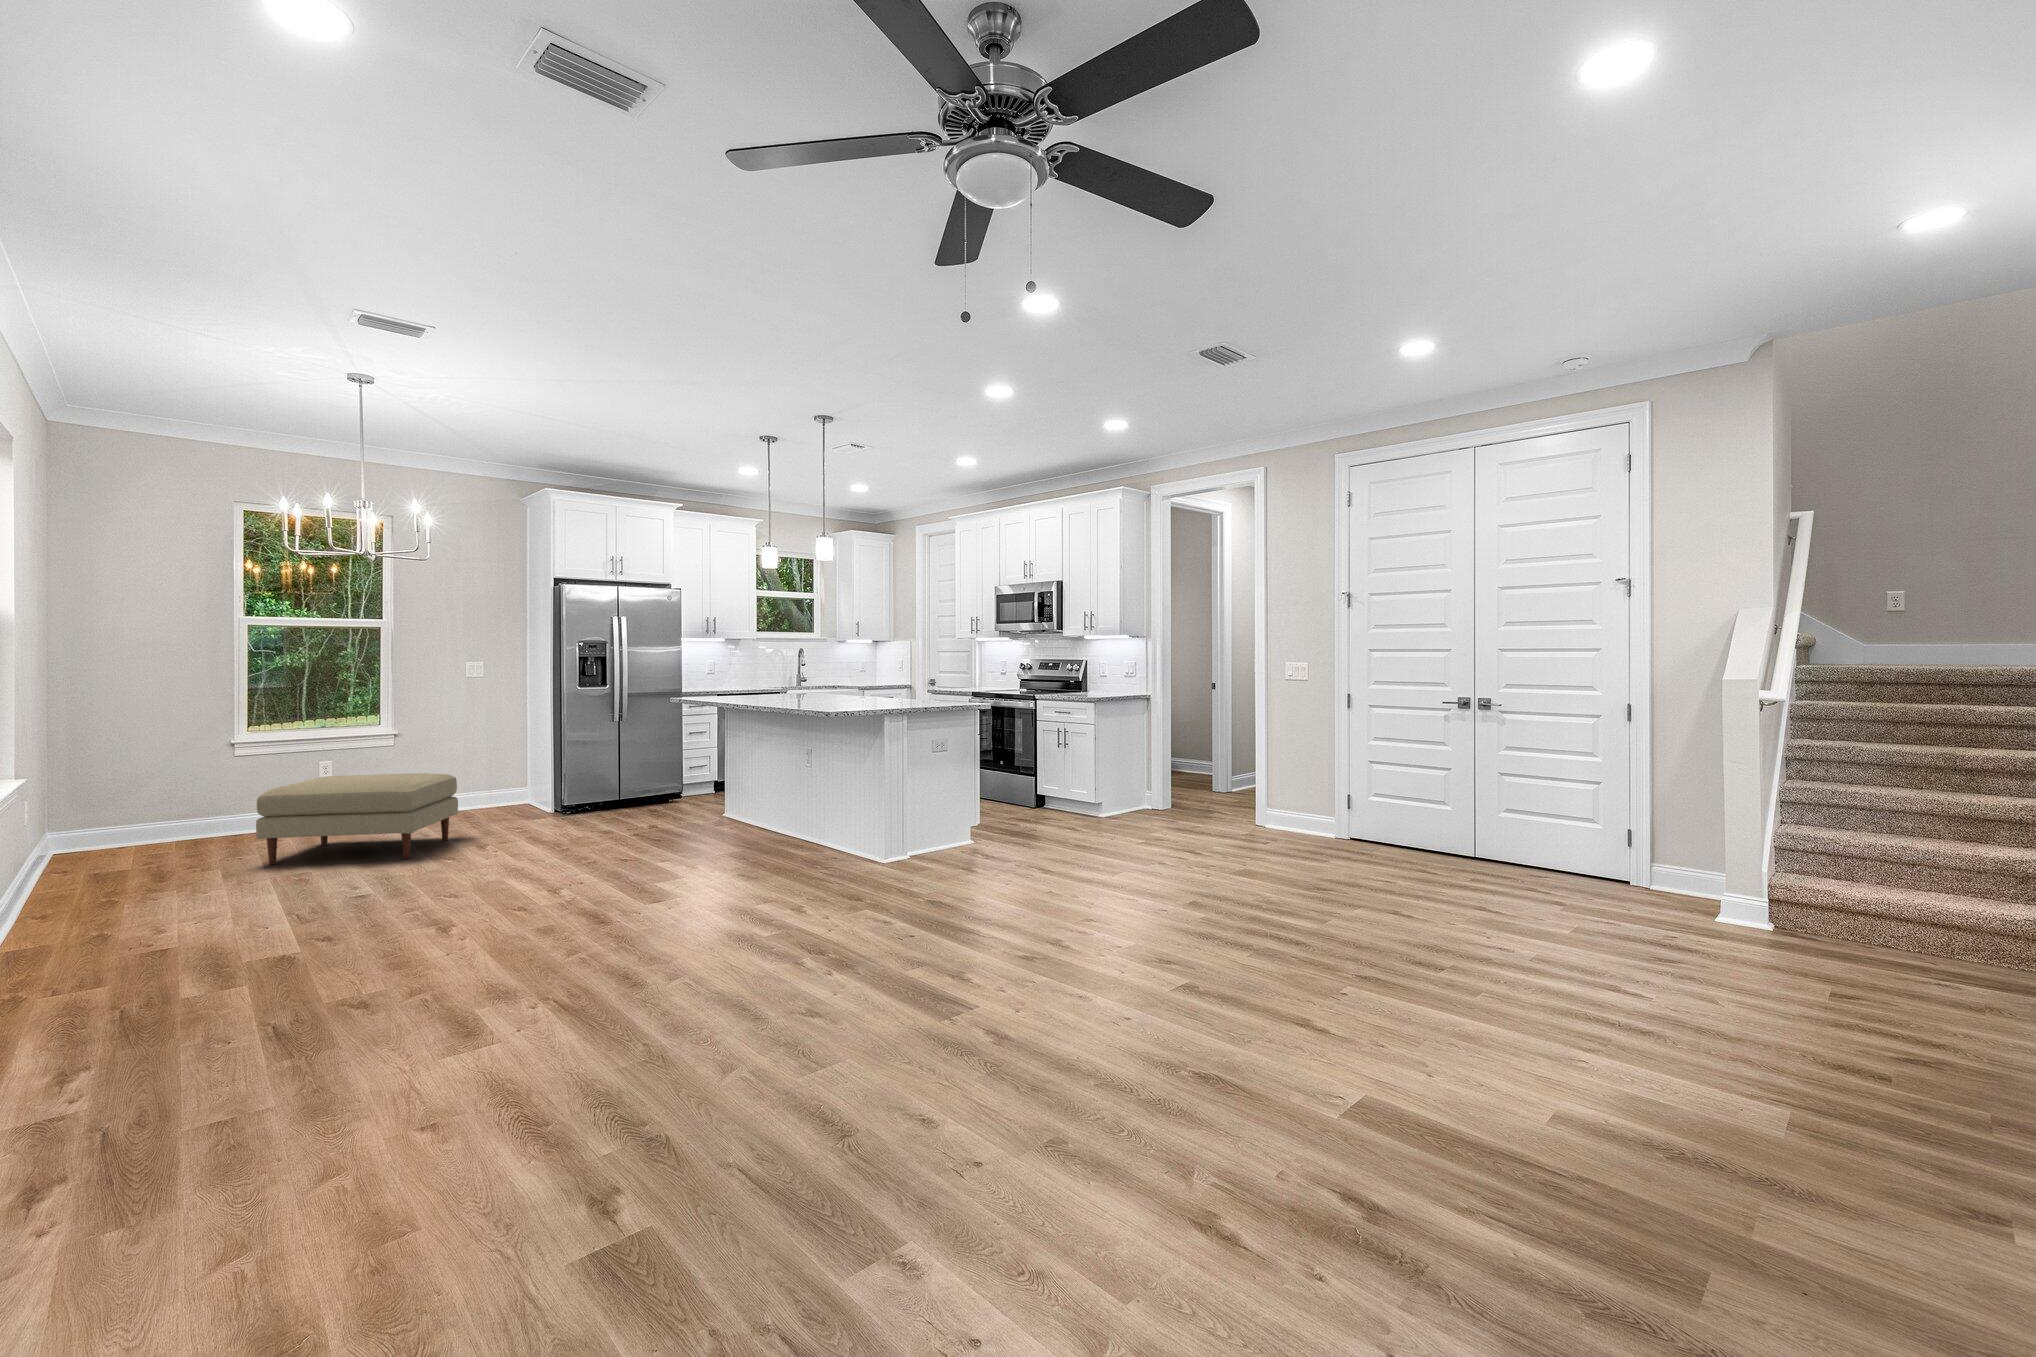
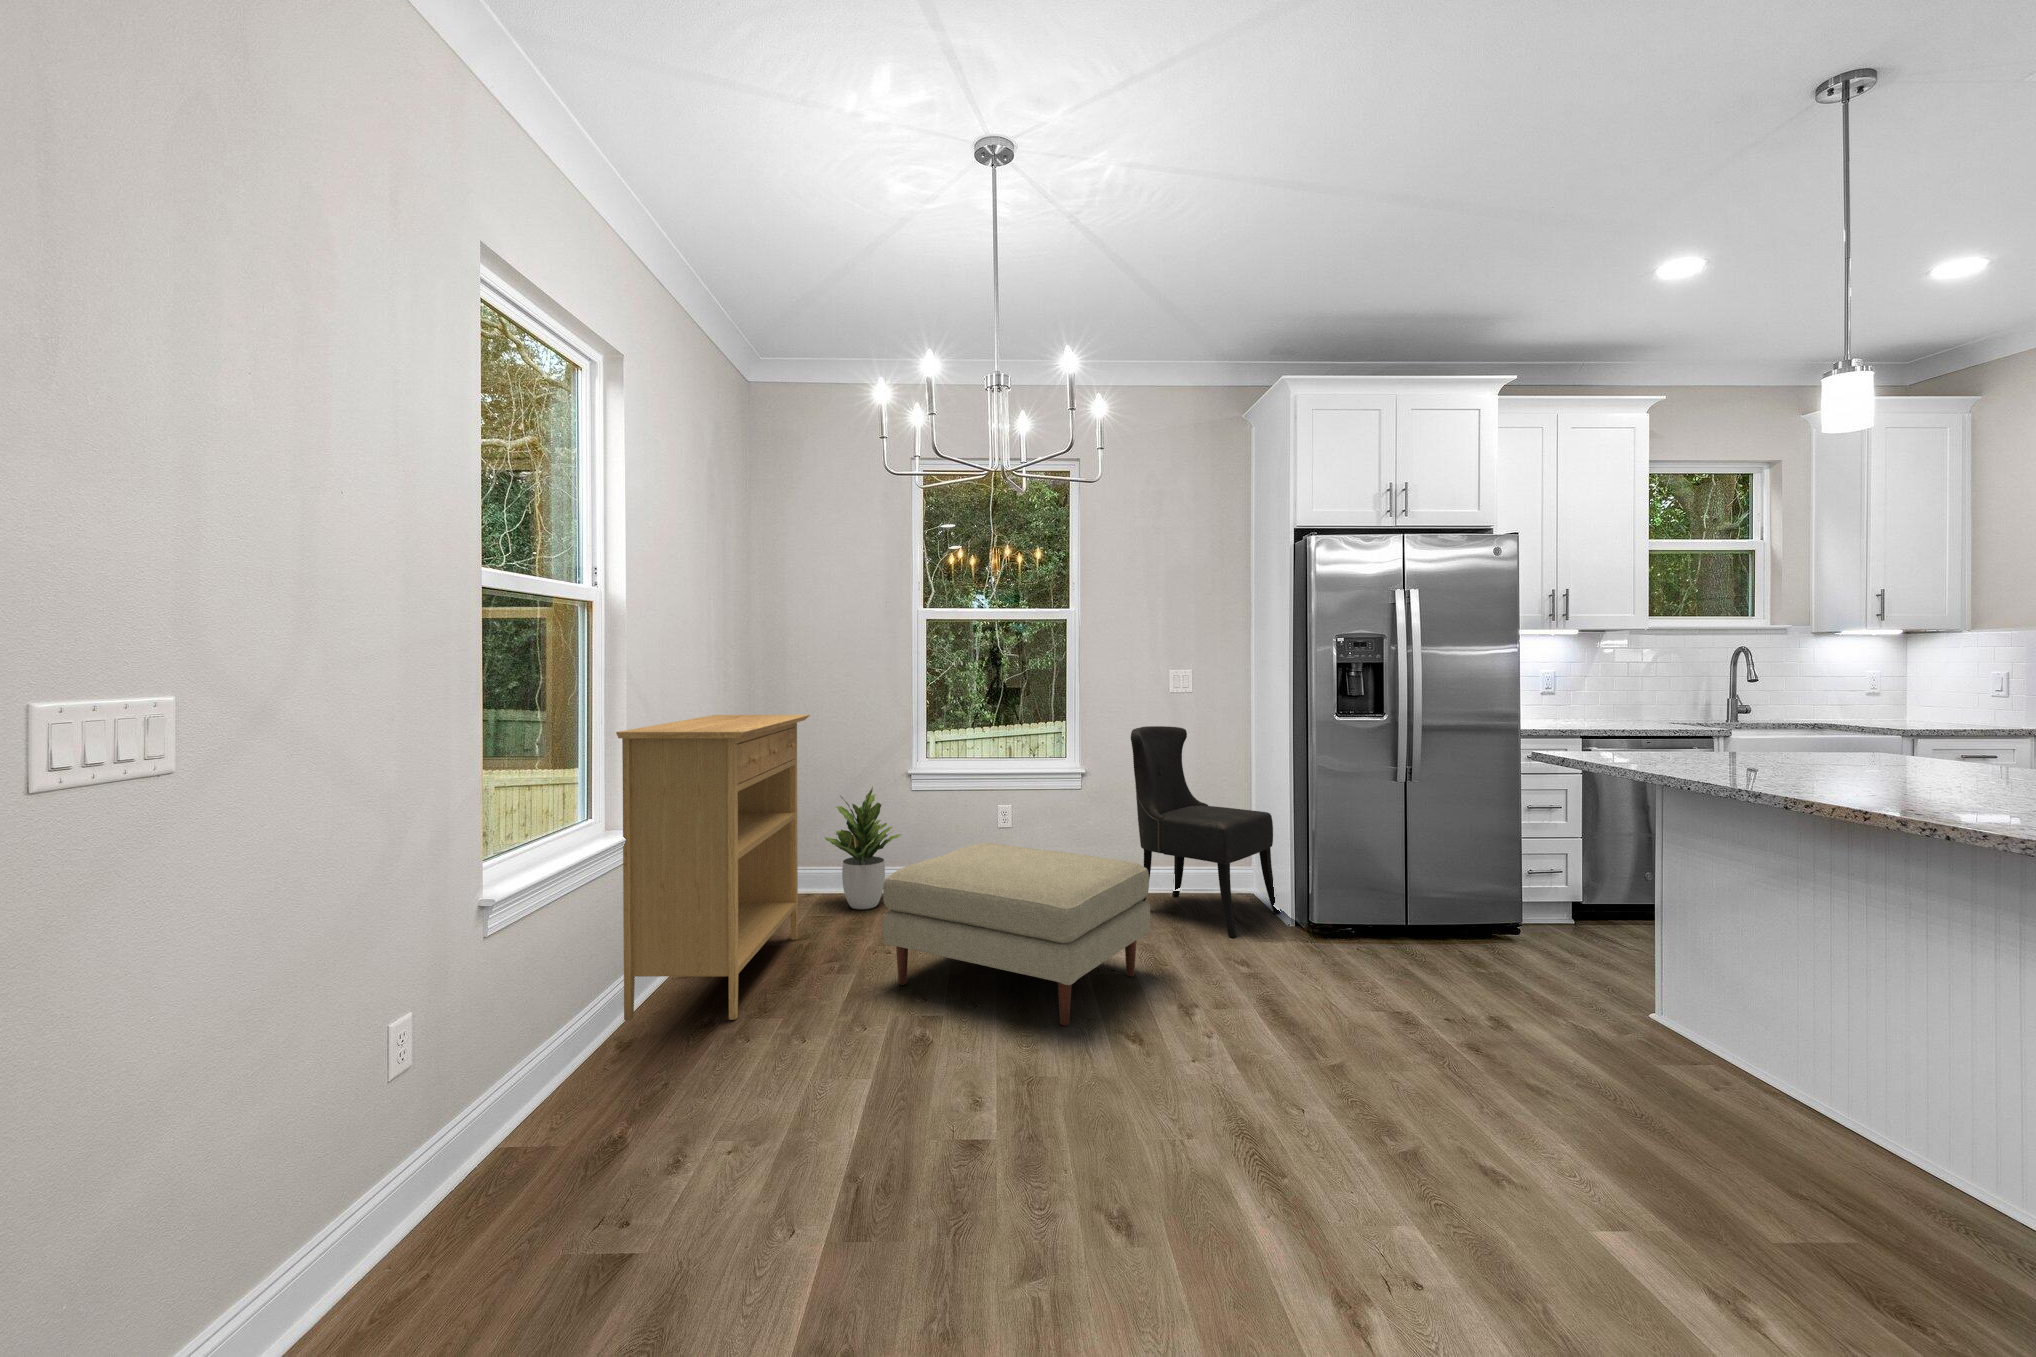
console table: none [28,695,155,906] -> present [616,715,810,1020]
dining chair: none [437,699,546,821] -> present [1130,726,1281,938]
potted plant: none [148,752,230,847] -> present [825,787,901,909]

